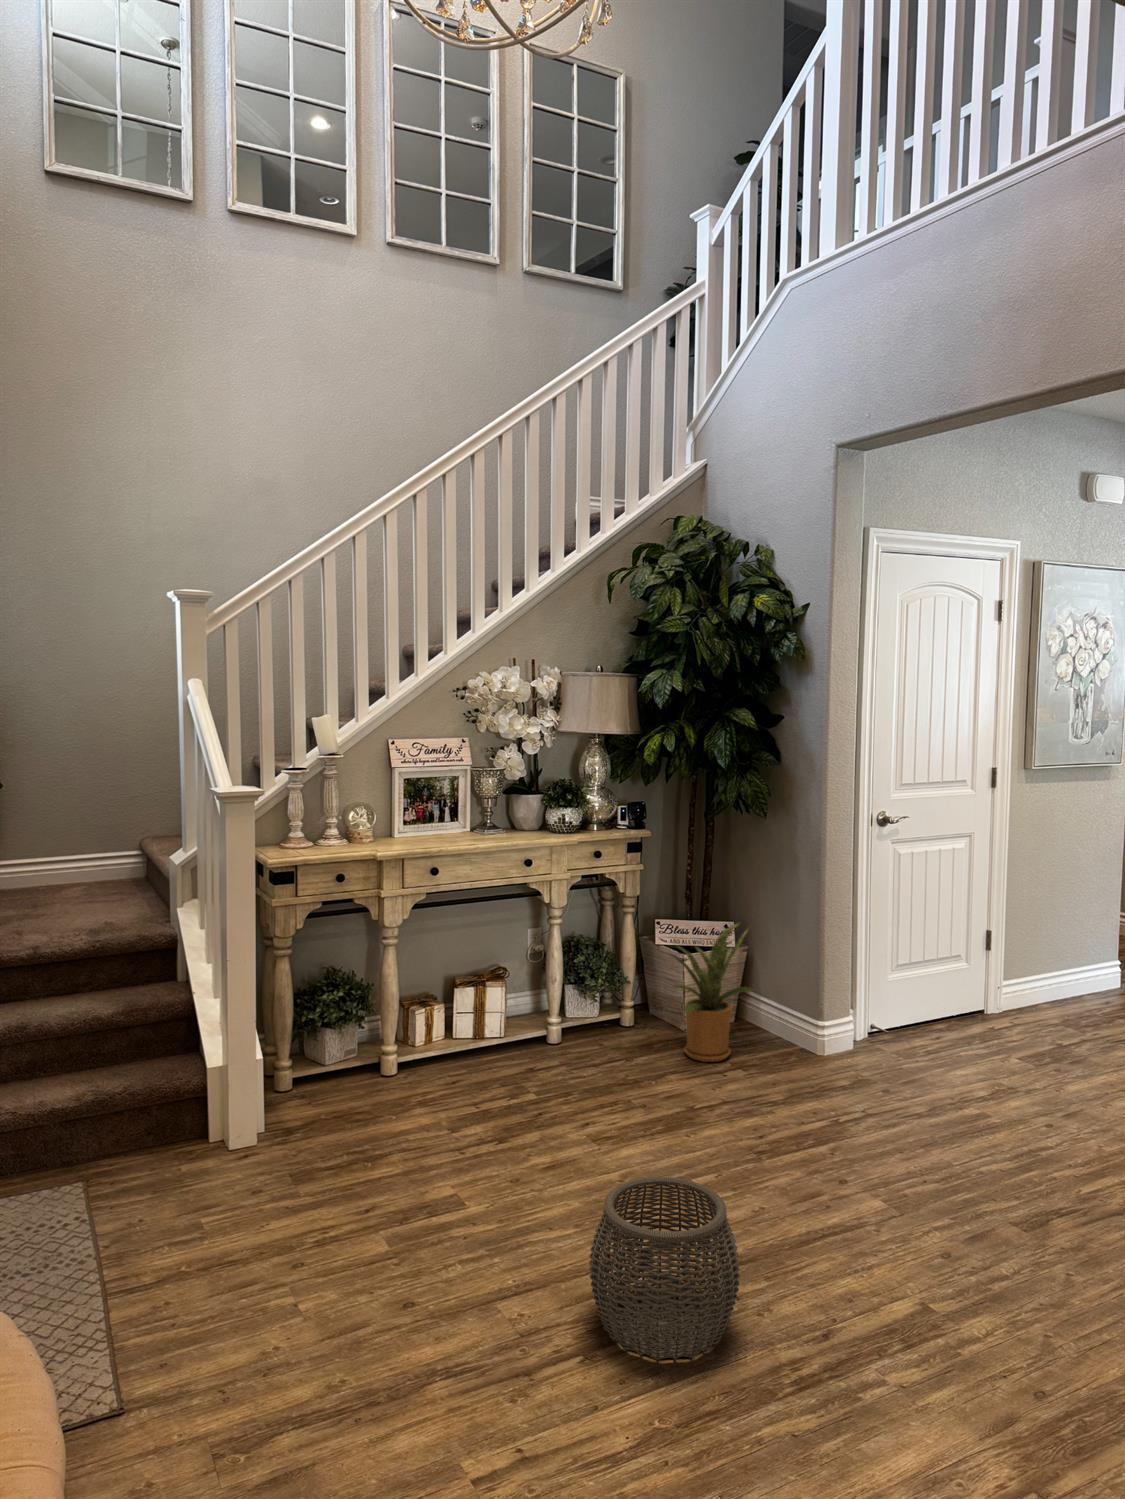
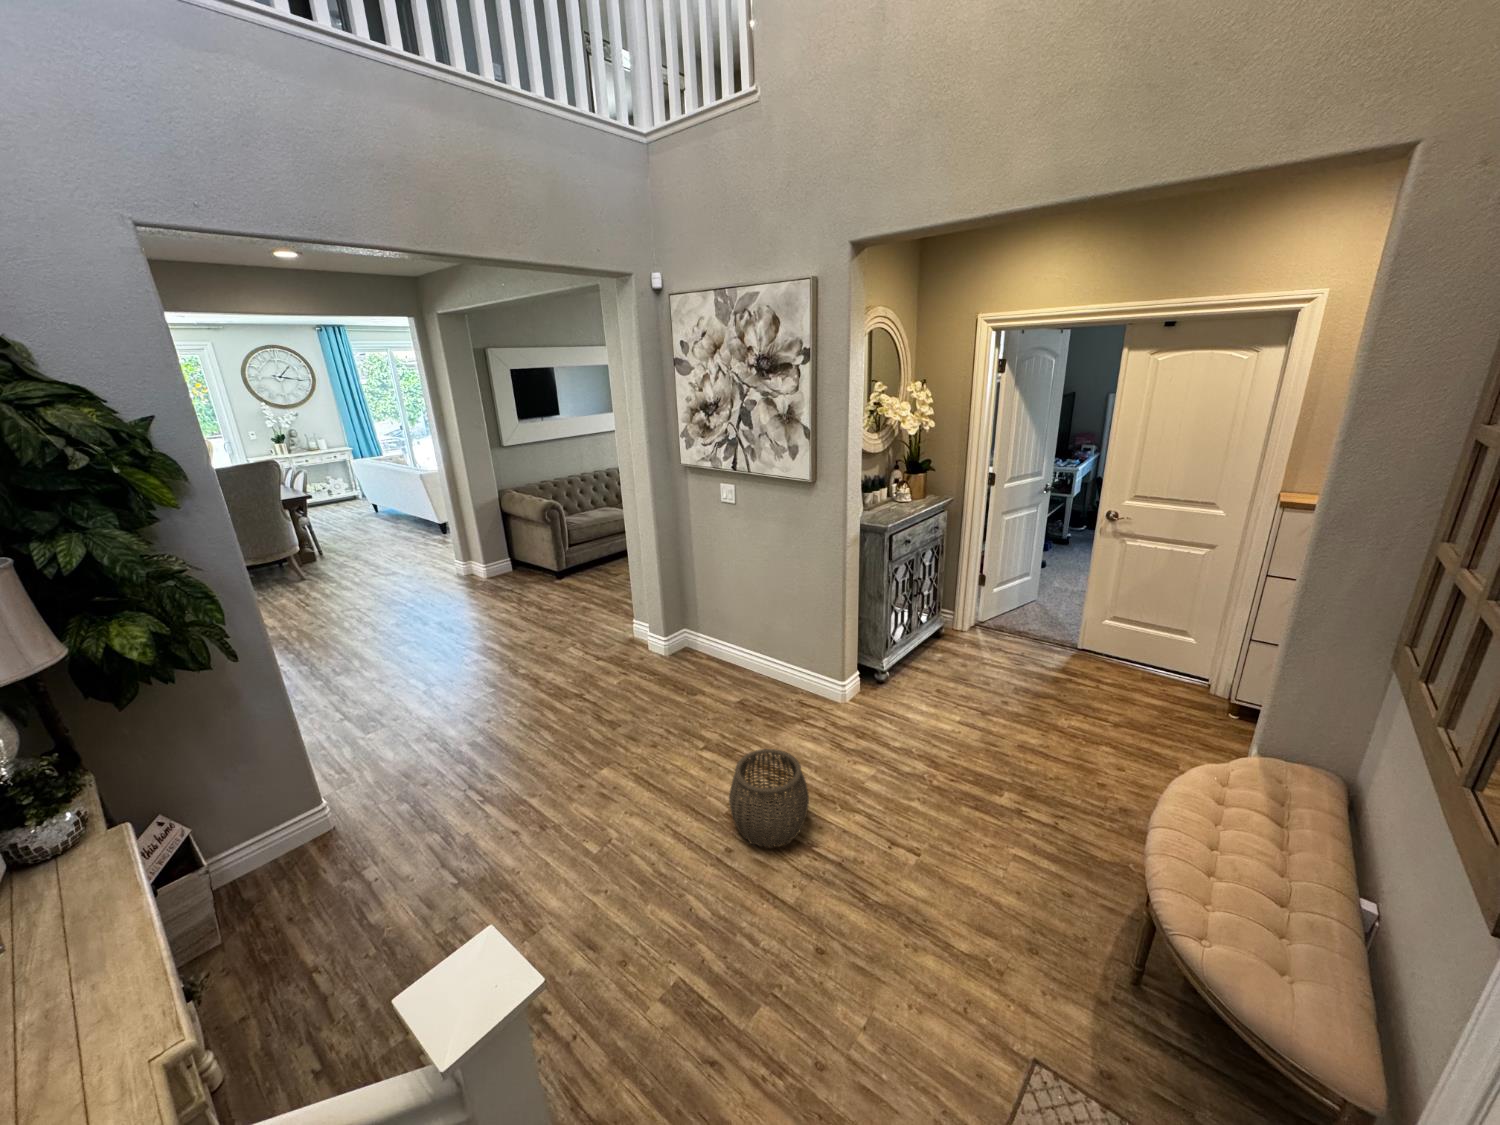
house plant: present [656,923,754,1062] -> none [209,769,343,921]

